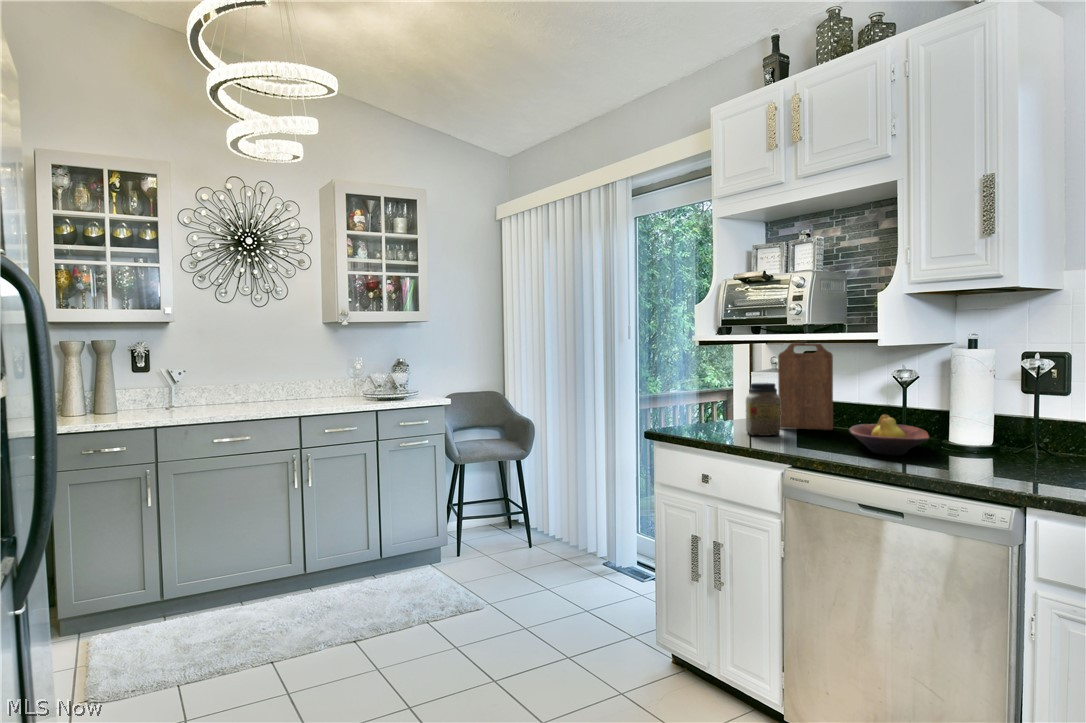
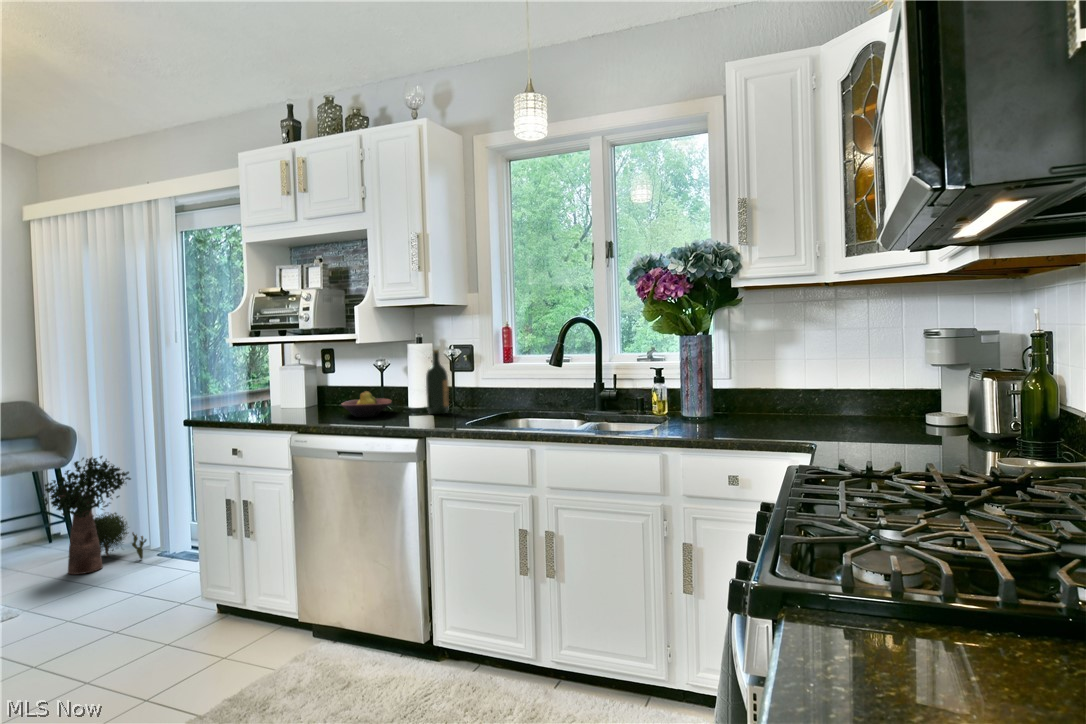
cutting board: present [778,343,833,430] -> none [299,342,341,409]
wine bottle: none [996,359,1038,462] -> present [426,350,449,414]
jar: present [746,383,781,436] -> none [271,374,298,415]
potted plant: none [504,454,594,575] -> present [41,456,146,574]

